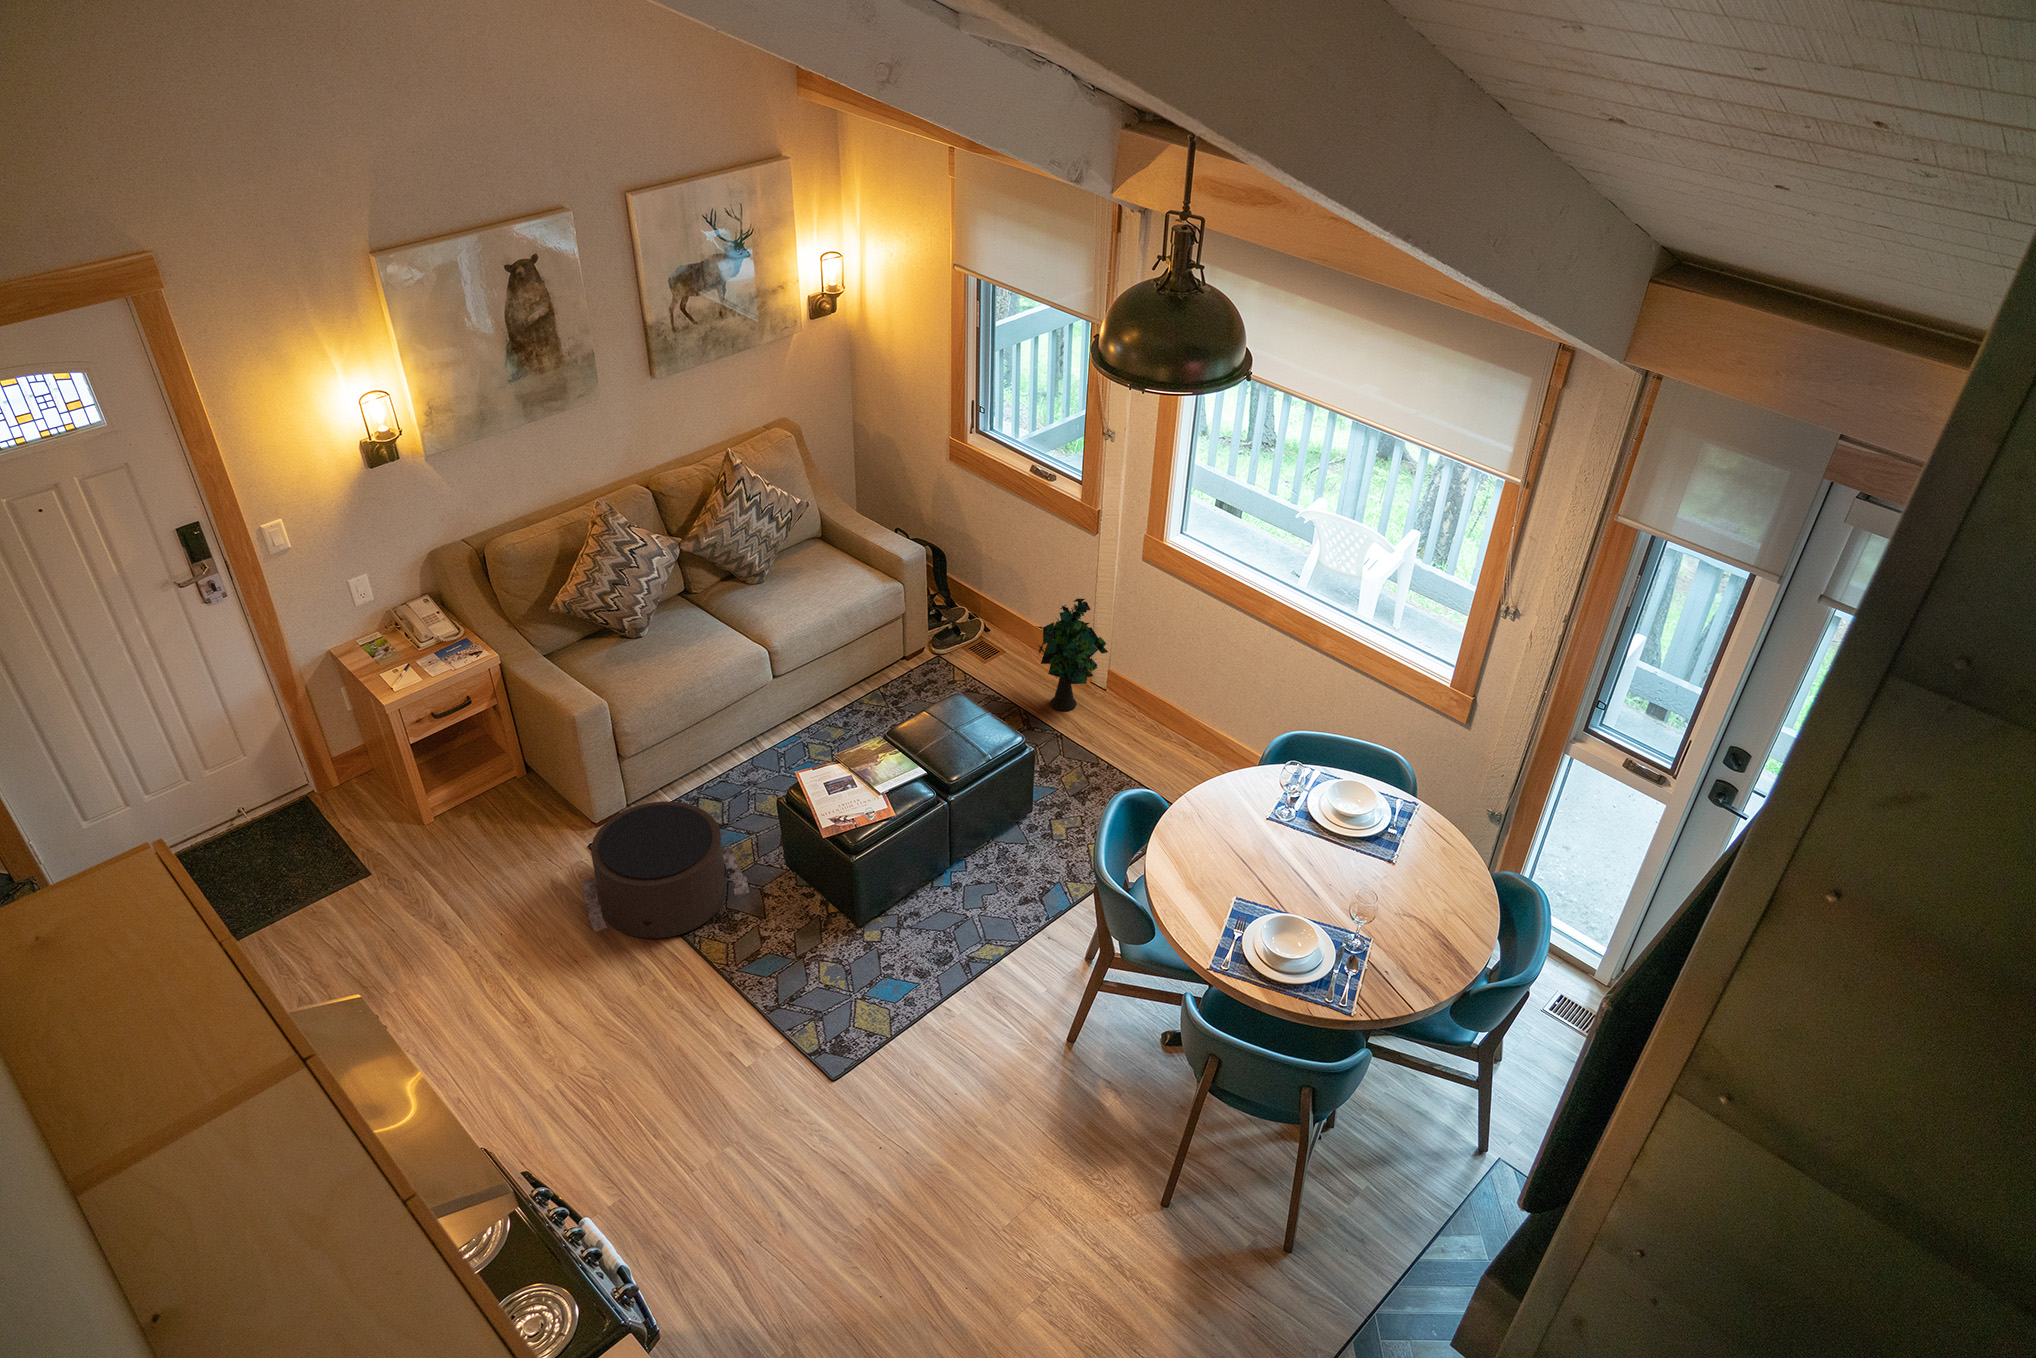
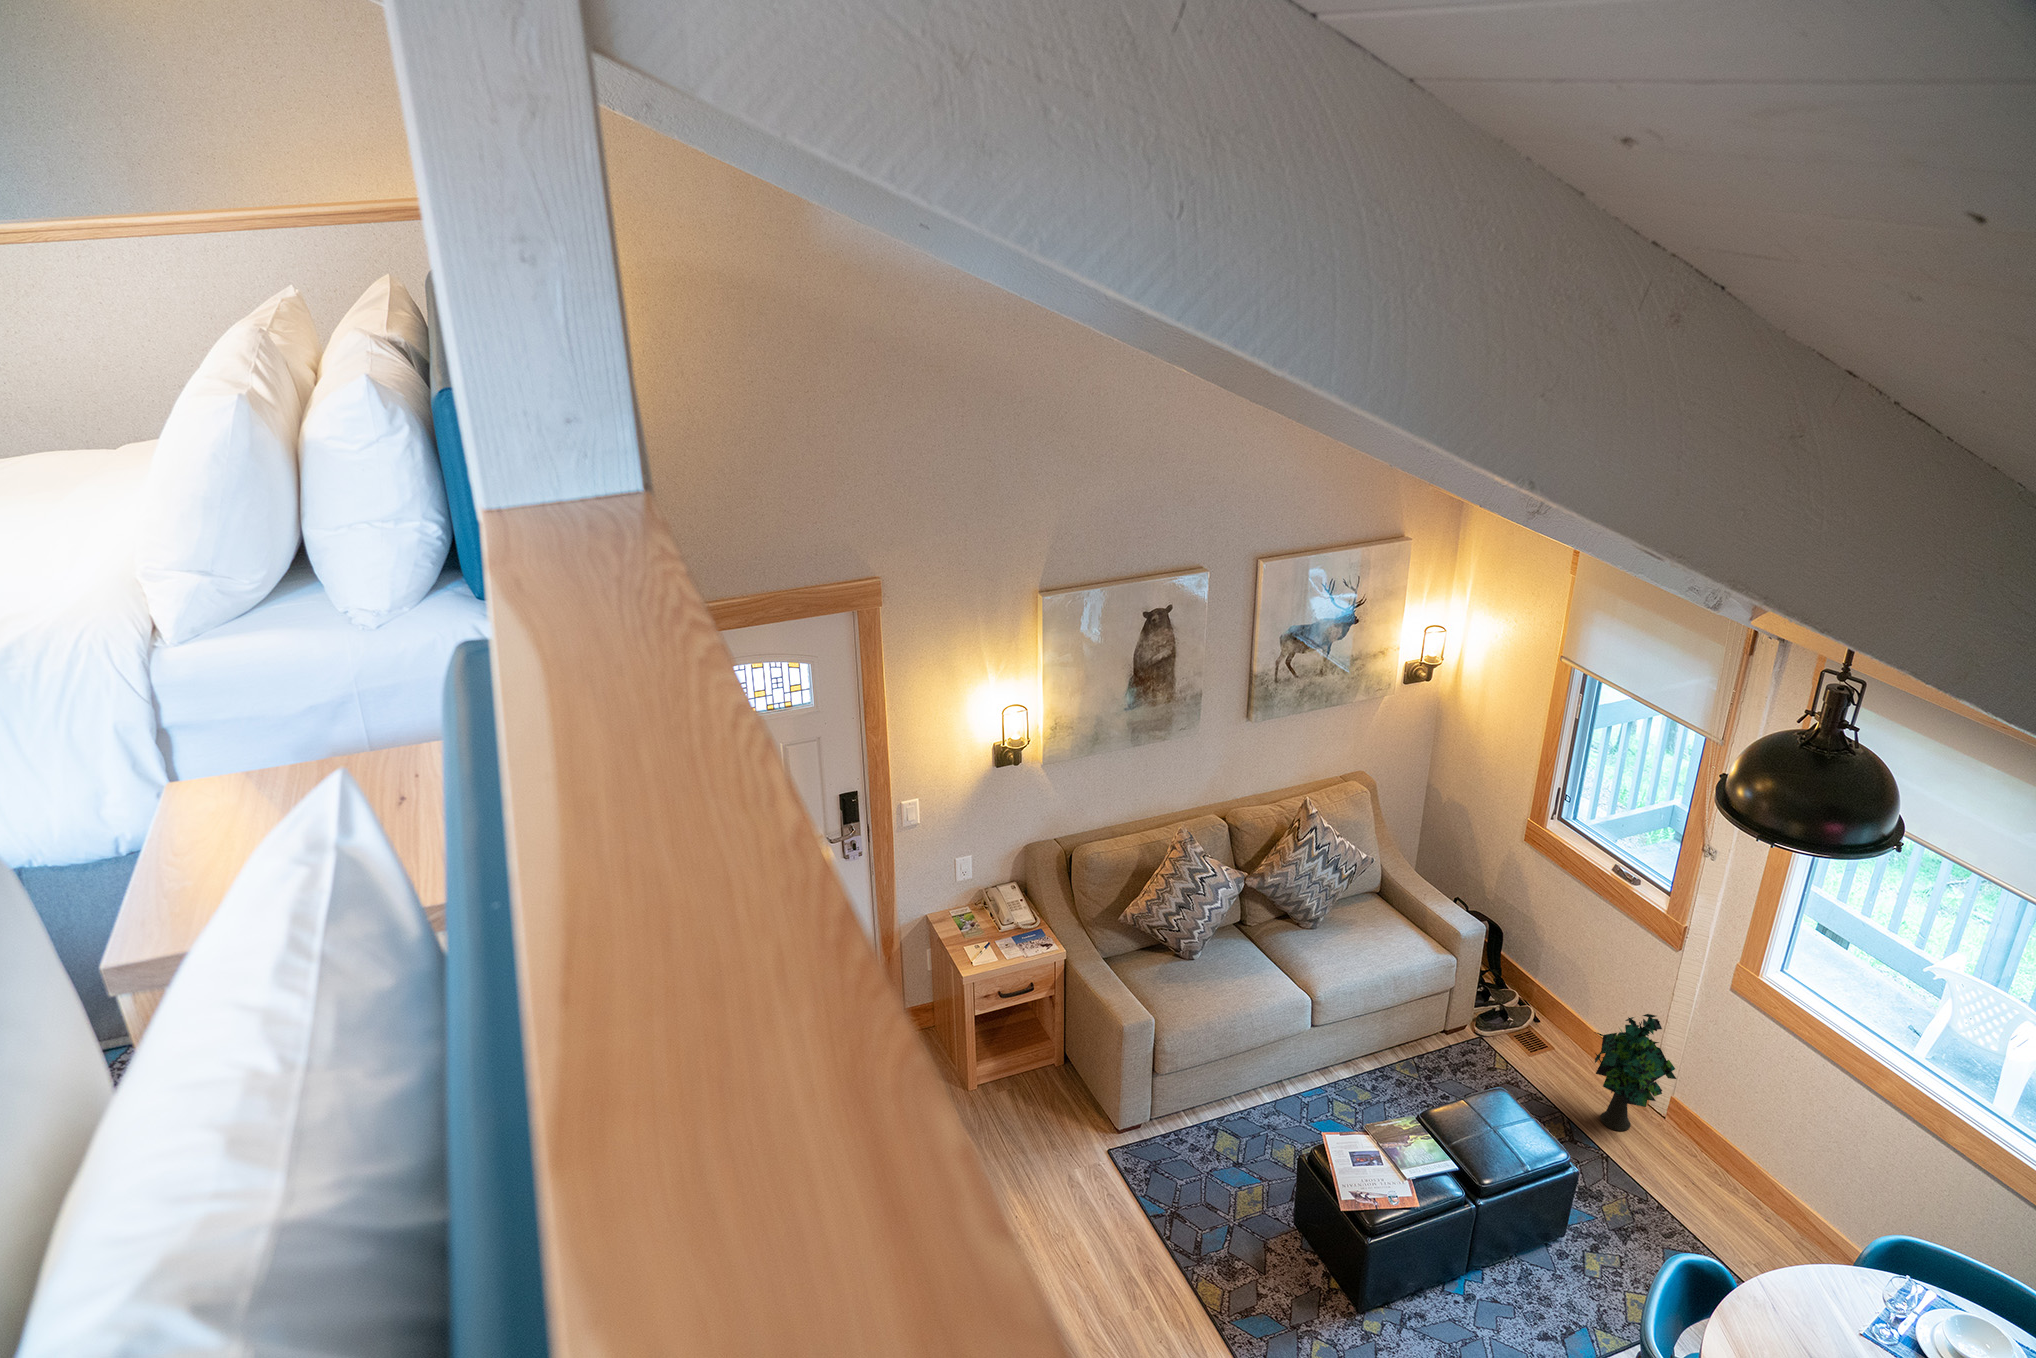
pouf: present [582,801,749,938] -> none [1095,1123,1252,1267]

